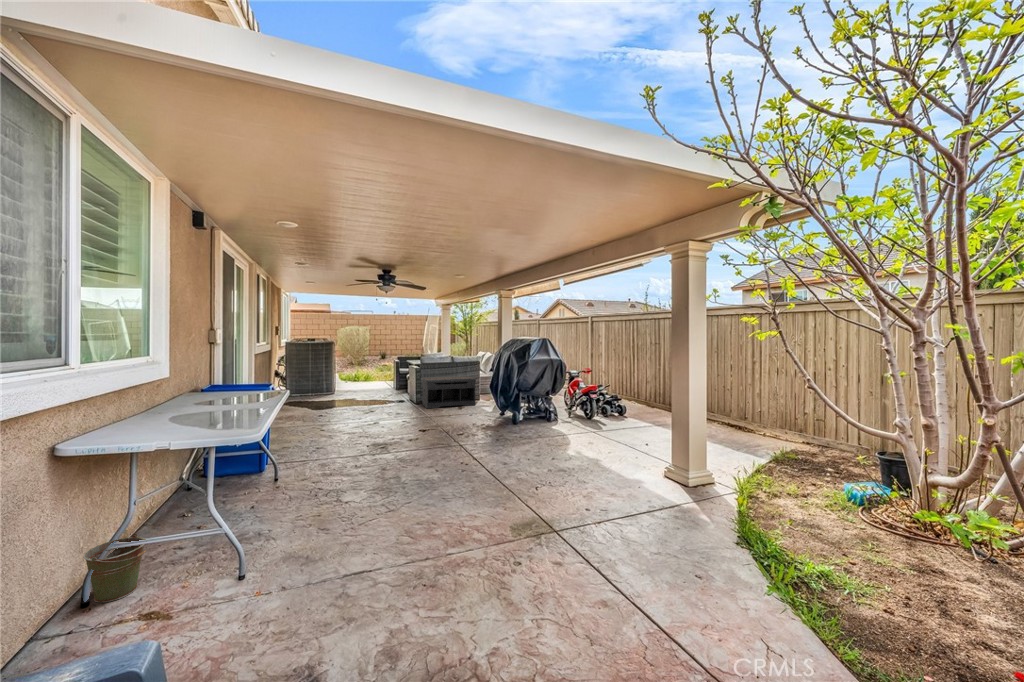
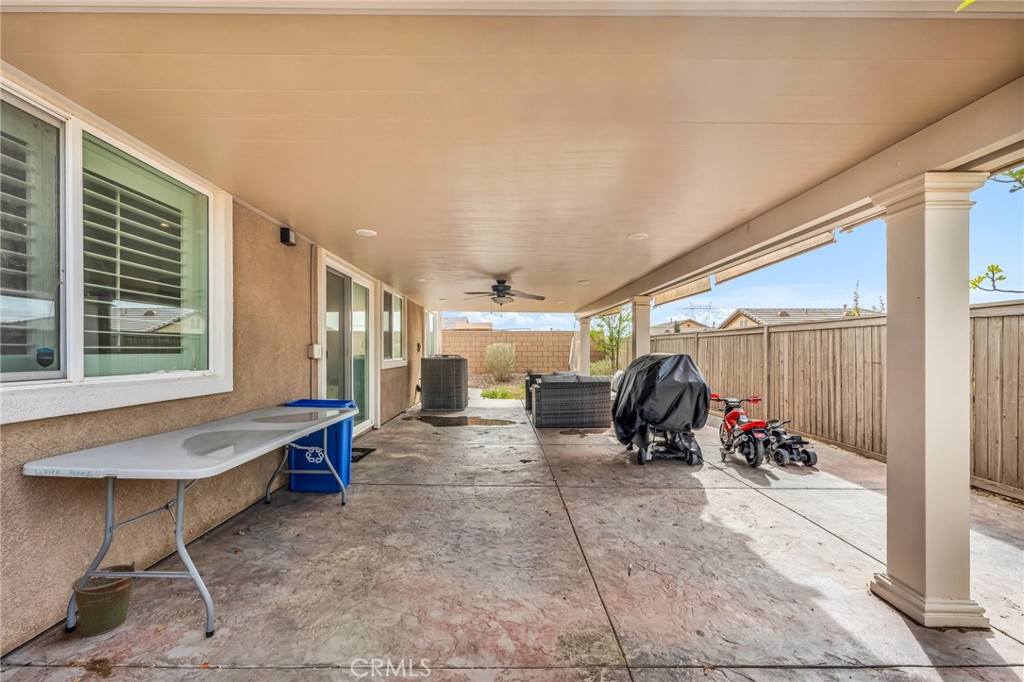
bench: present [422,376,476,408] -> none [542,400,604,436]

